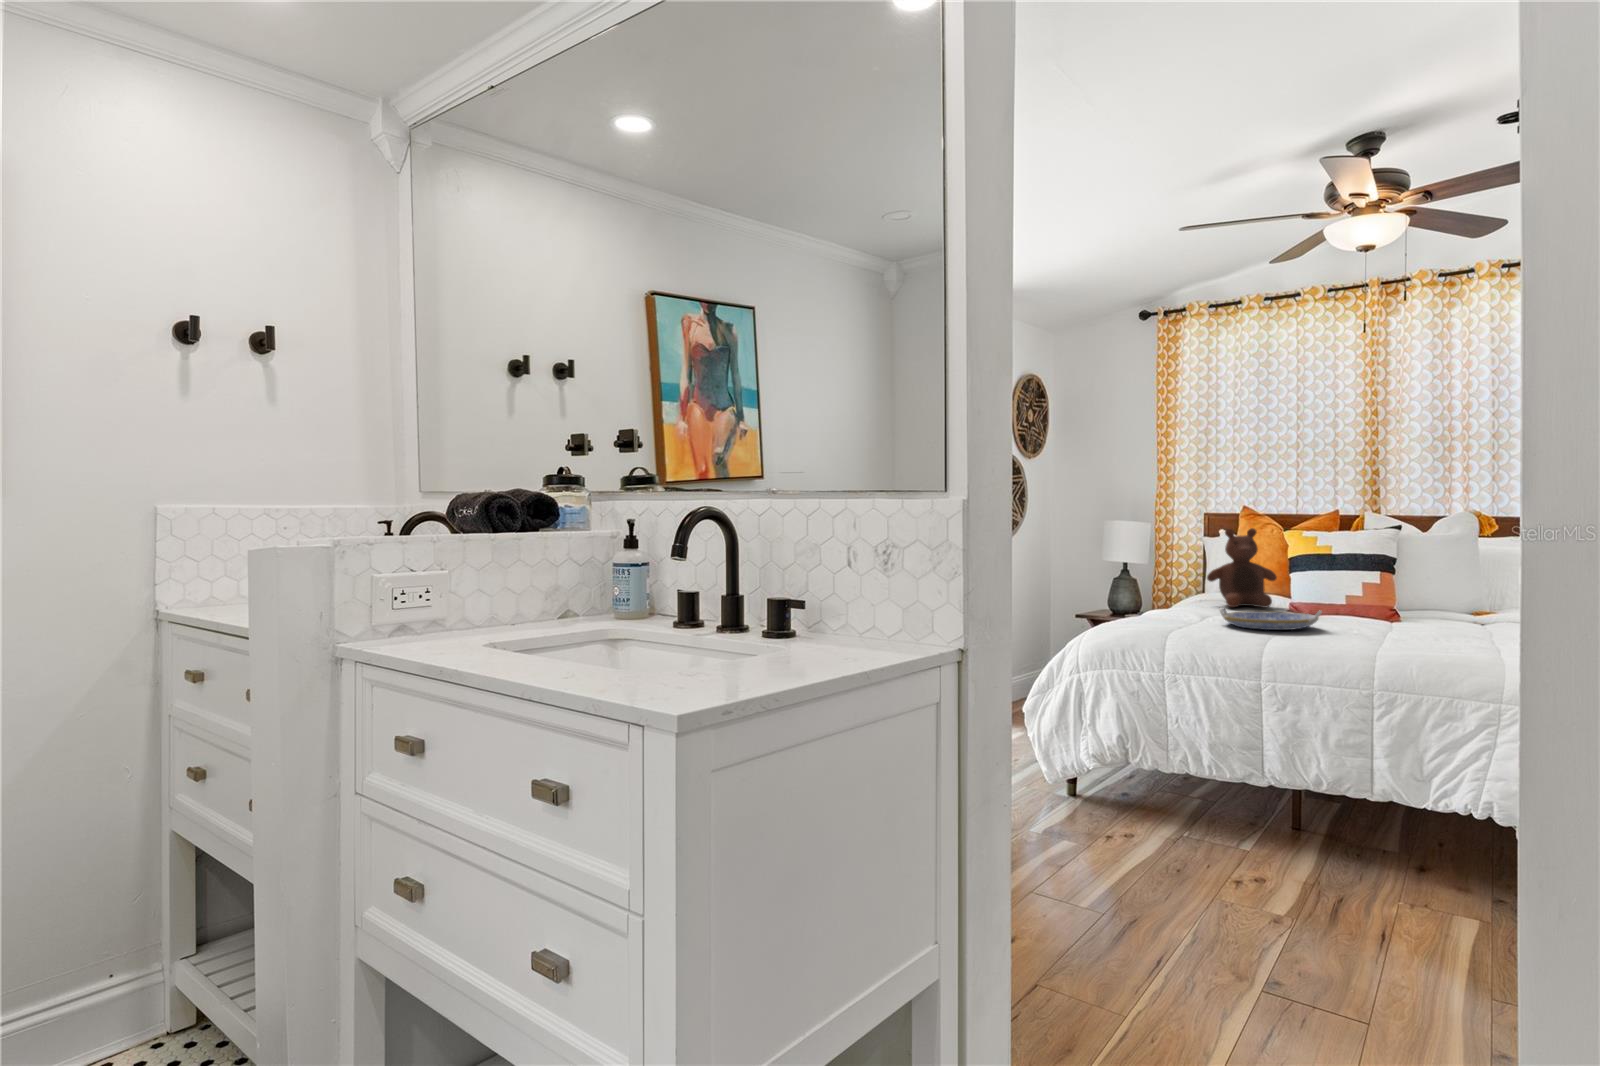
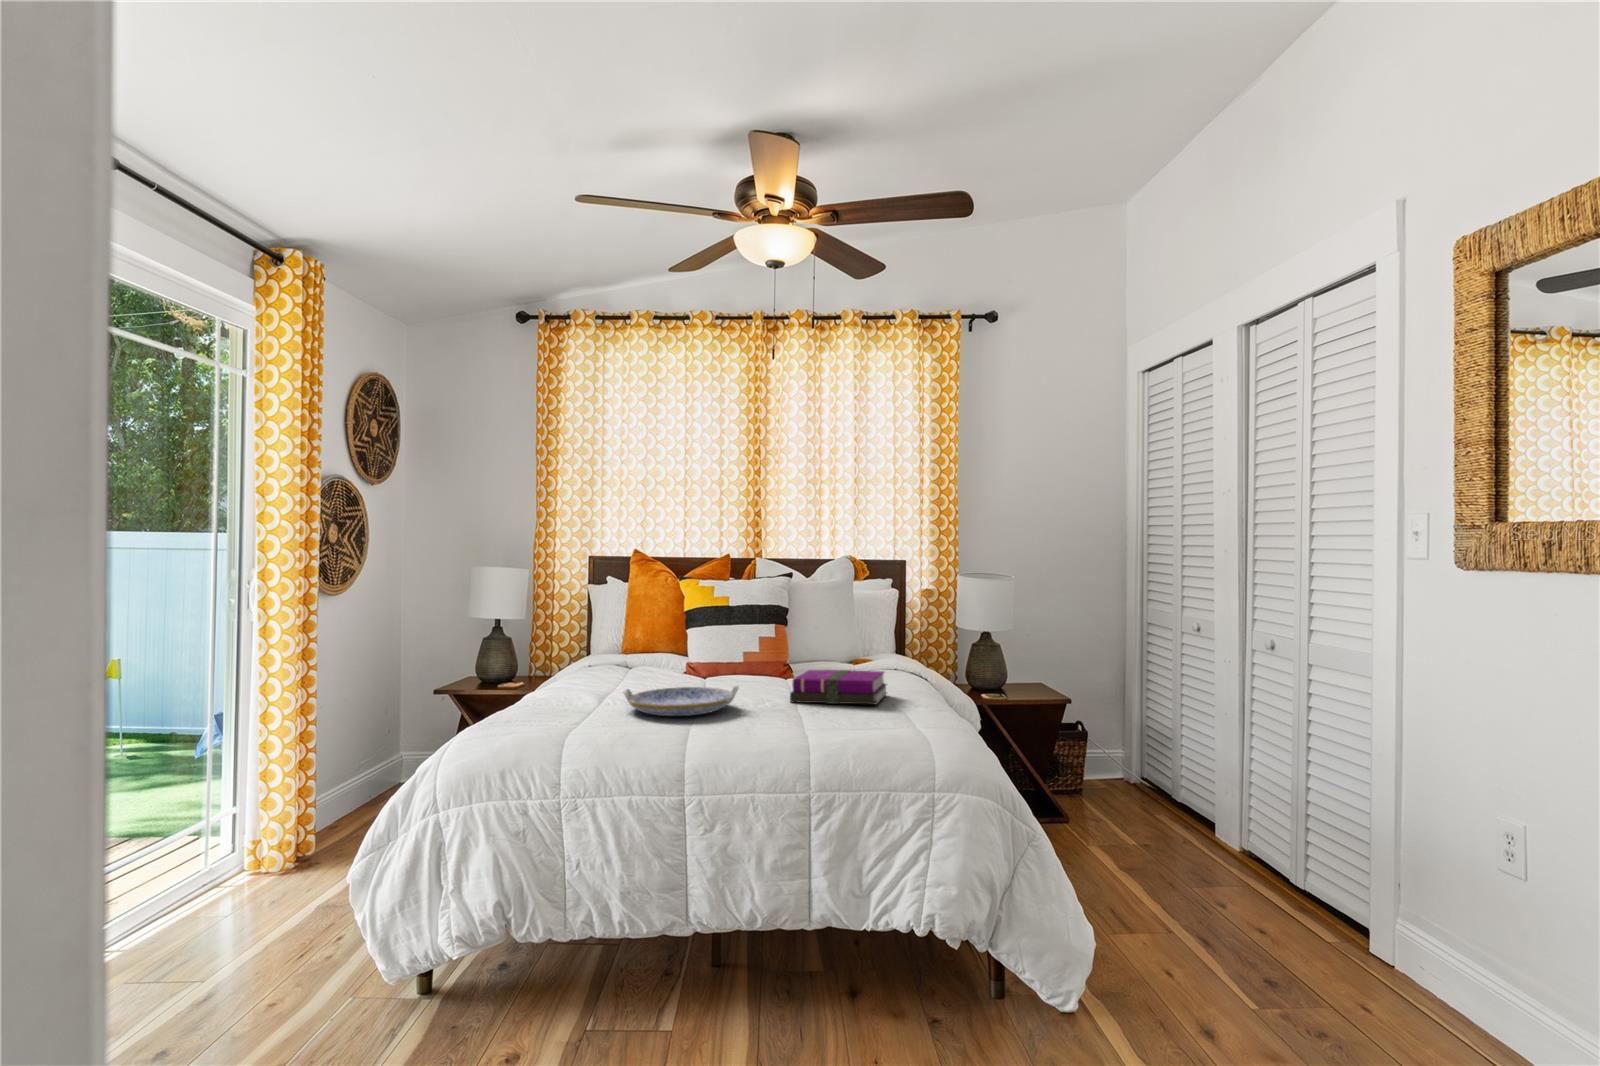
stuffed bear: present [1207,528,1277,608] -> none [601,580,678,679]
notebook: none [1375,606,1487,636] -> present [790,670,887,704]

